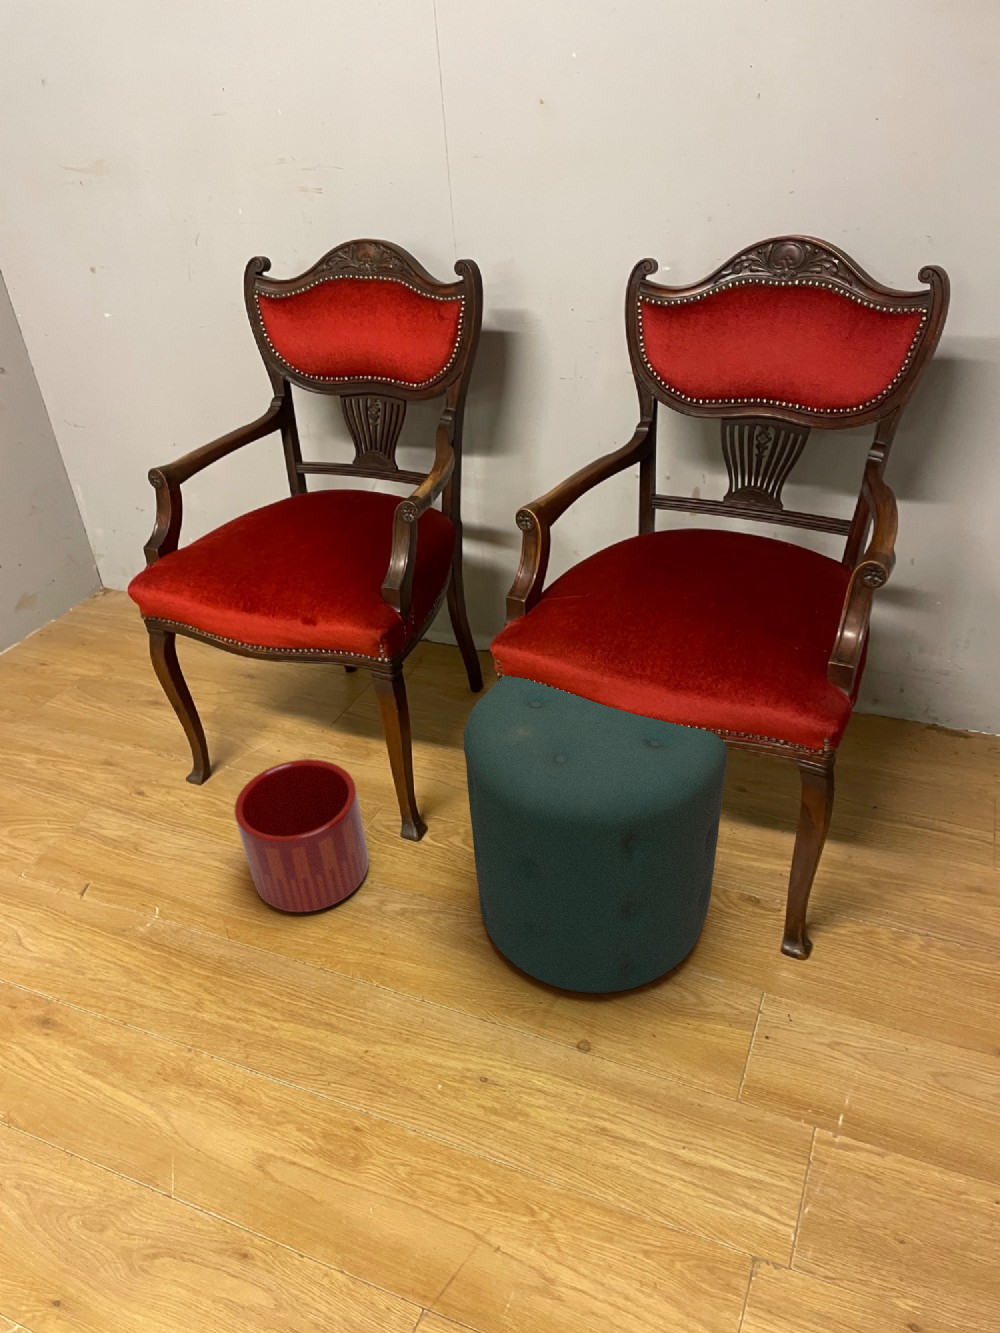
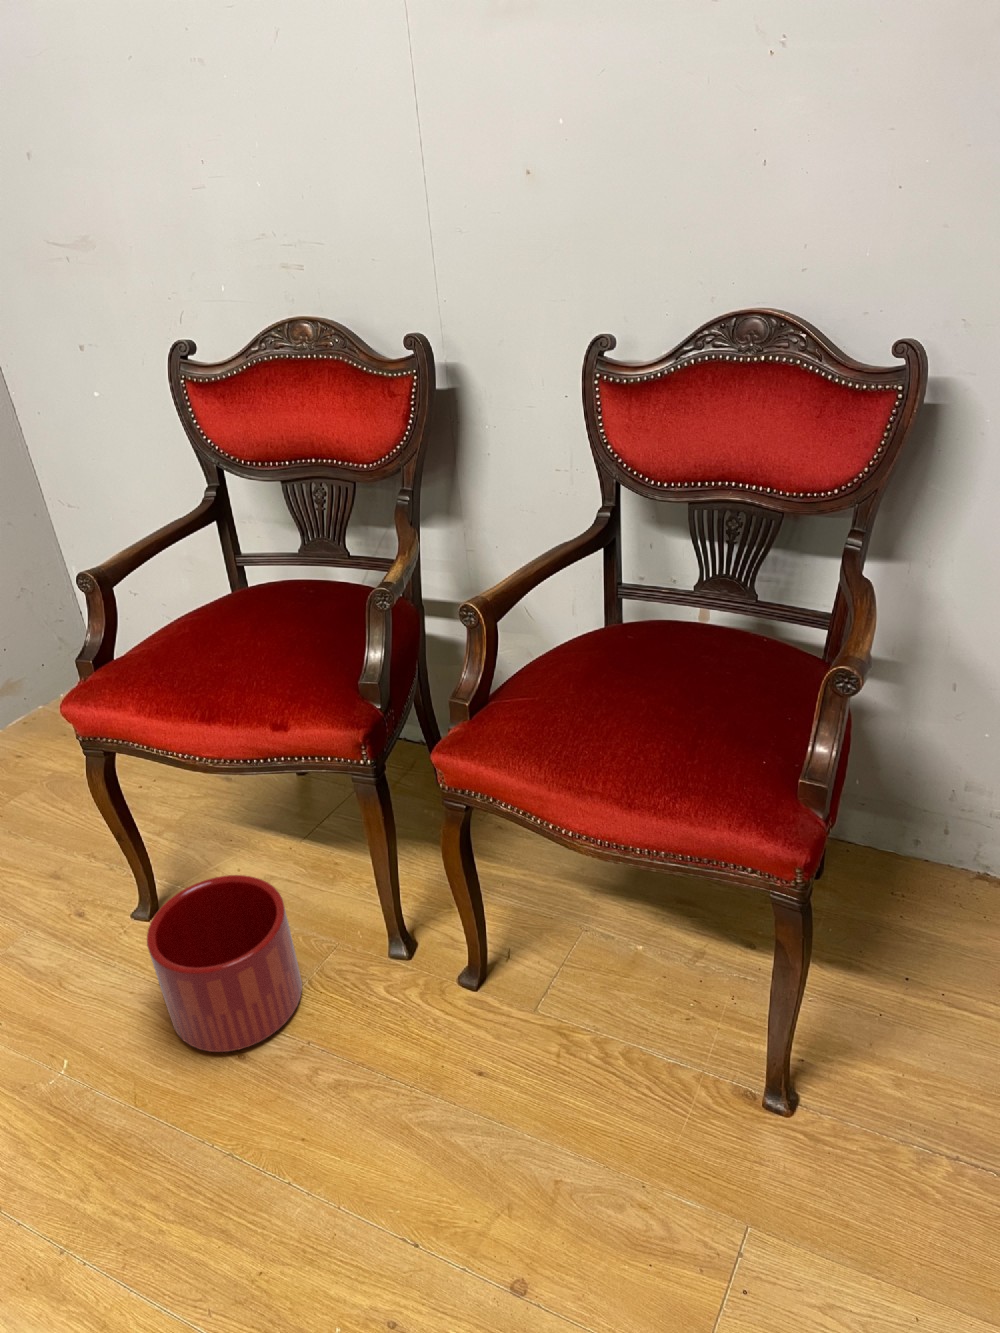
ottoman: present [463,676,728,993] -> none [394,759,692,1155]

